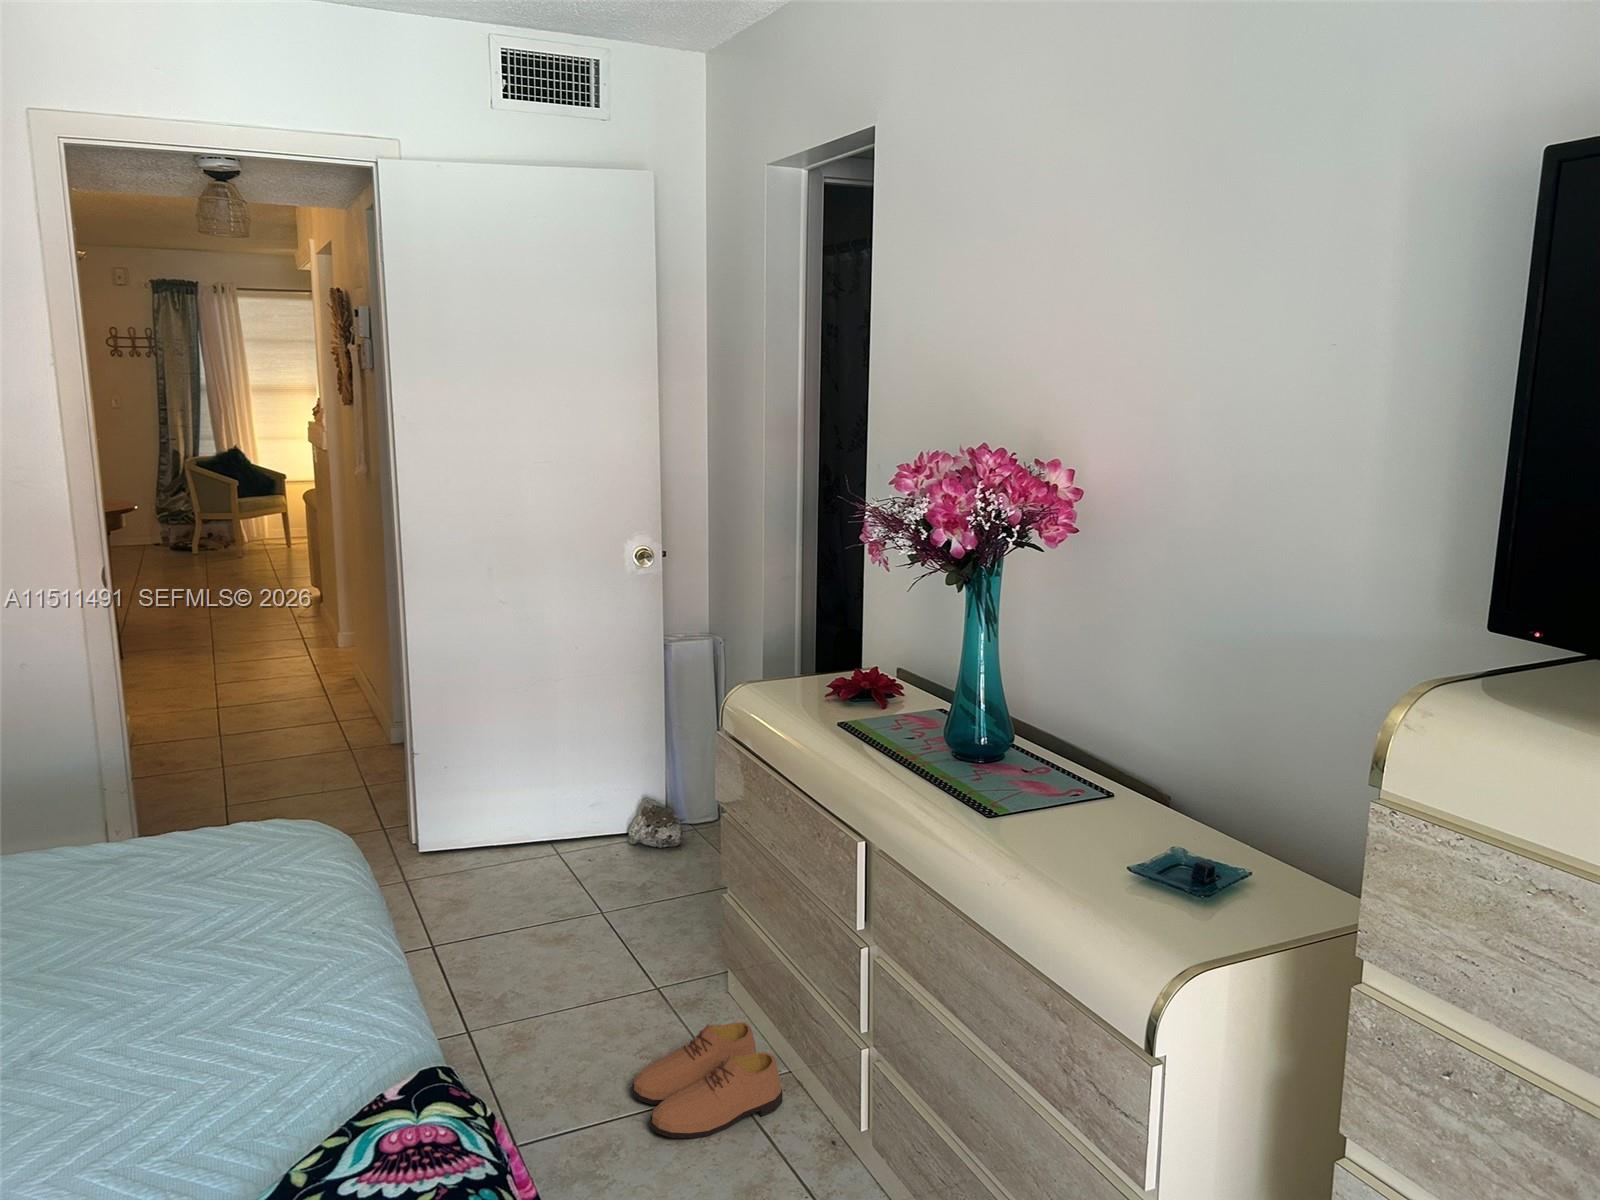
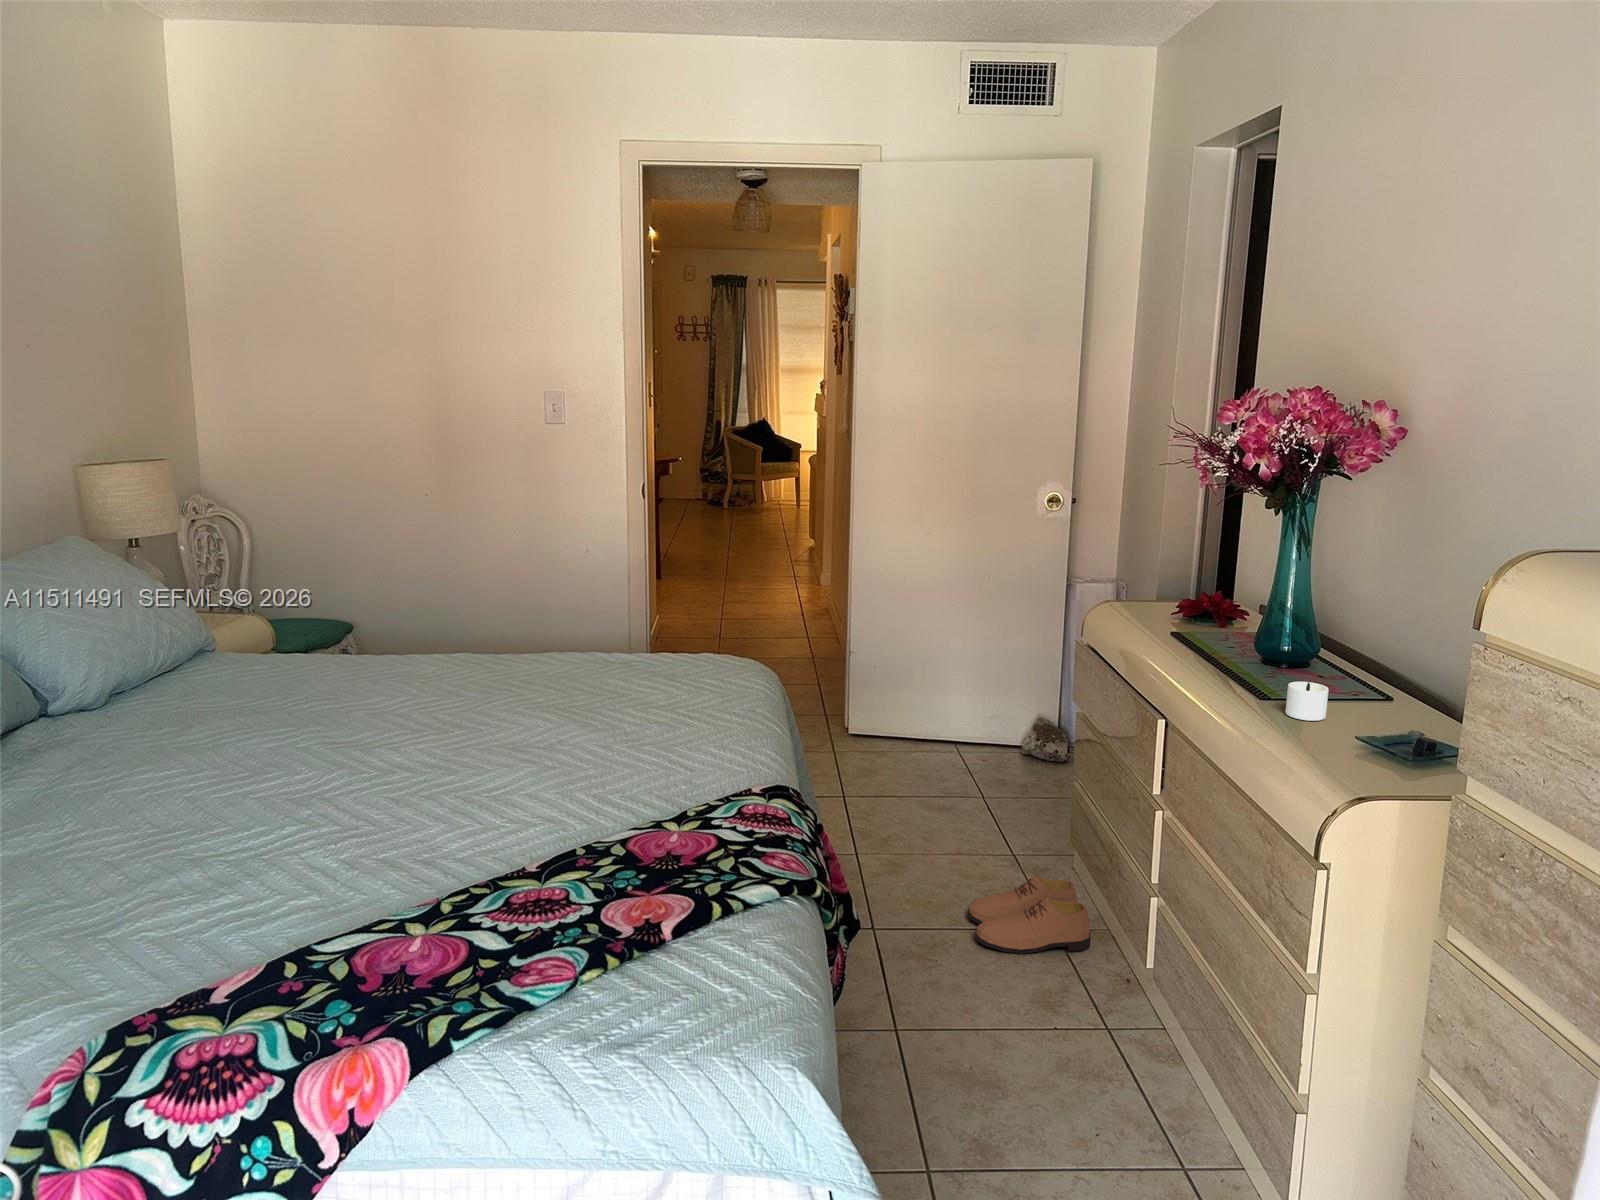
candle: none [1040,803,1089,852] -> present [1286,682,1329,721]

